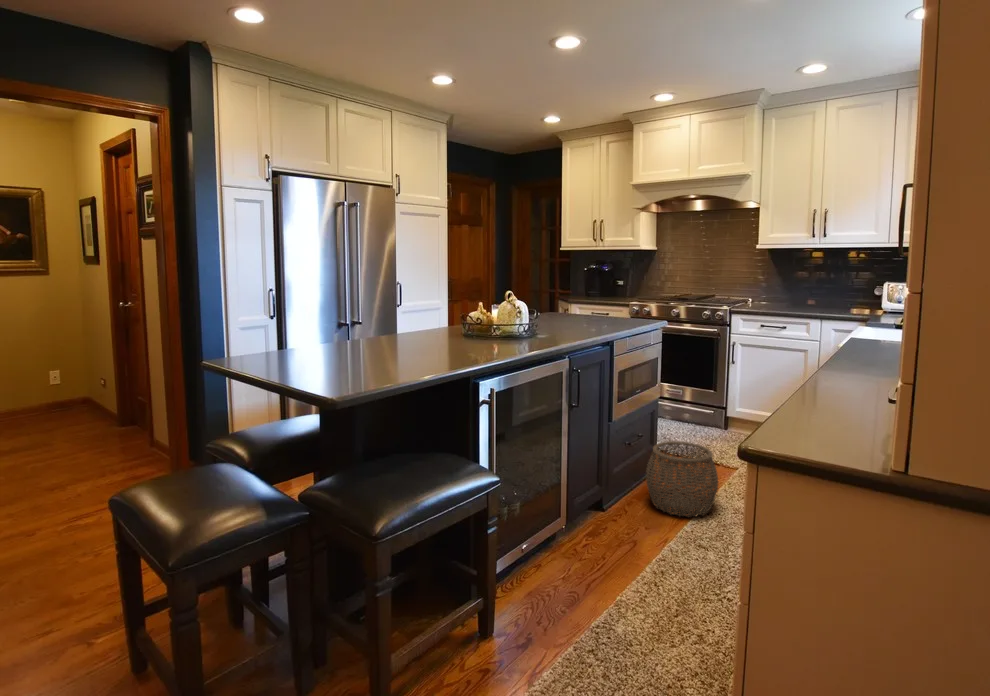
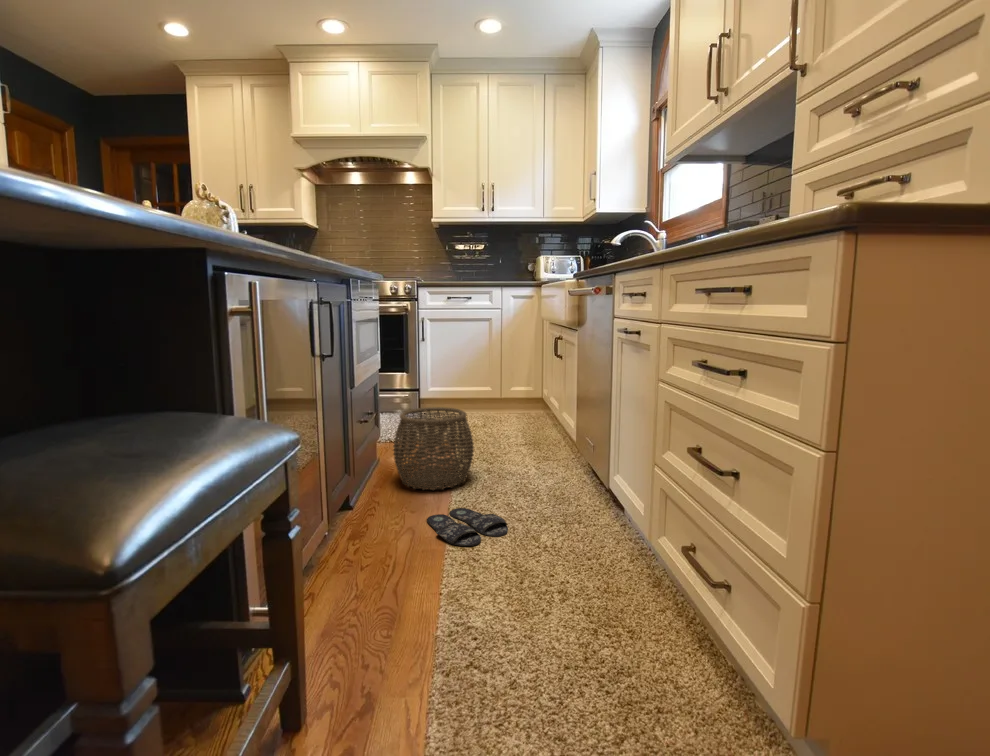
slippers: none [643,536,706,575] -> present [427,508,508,546]

